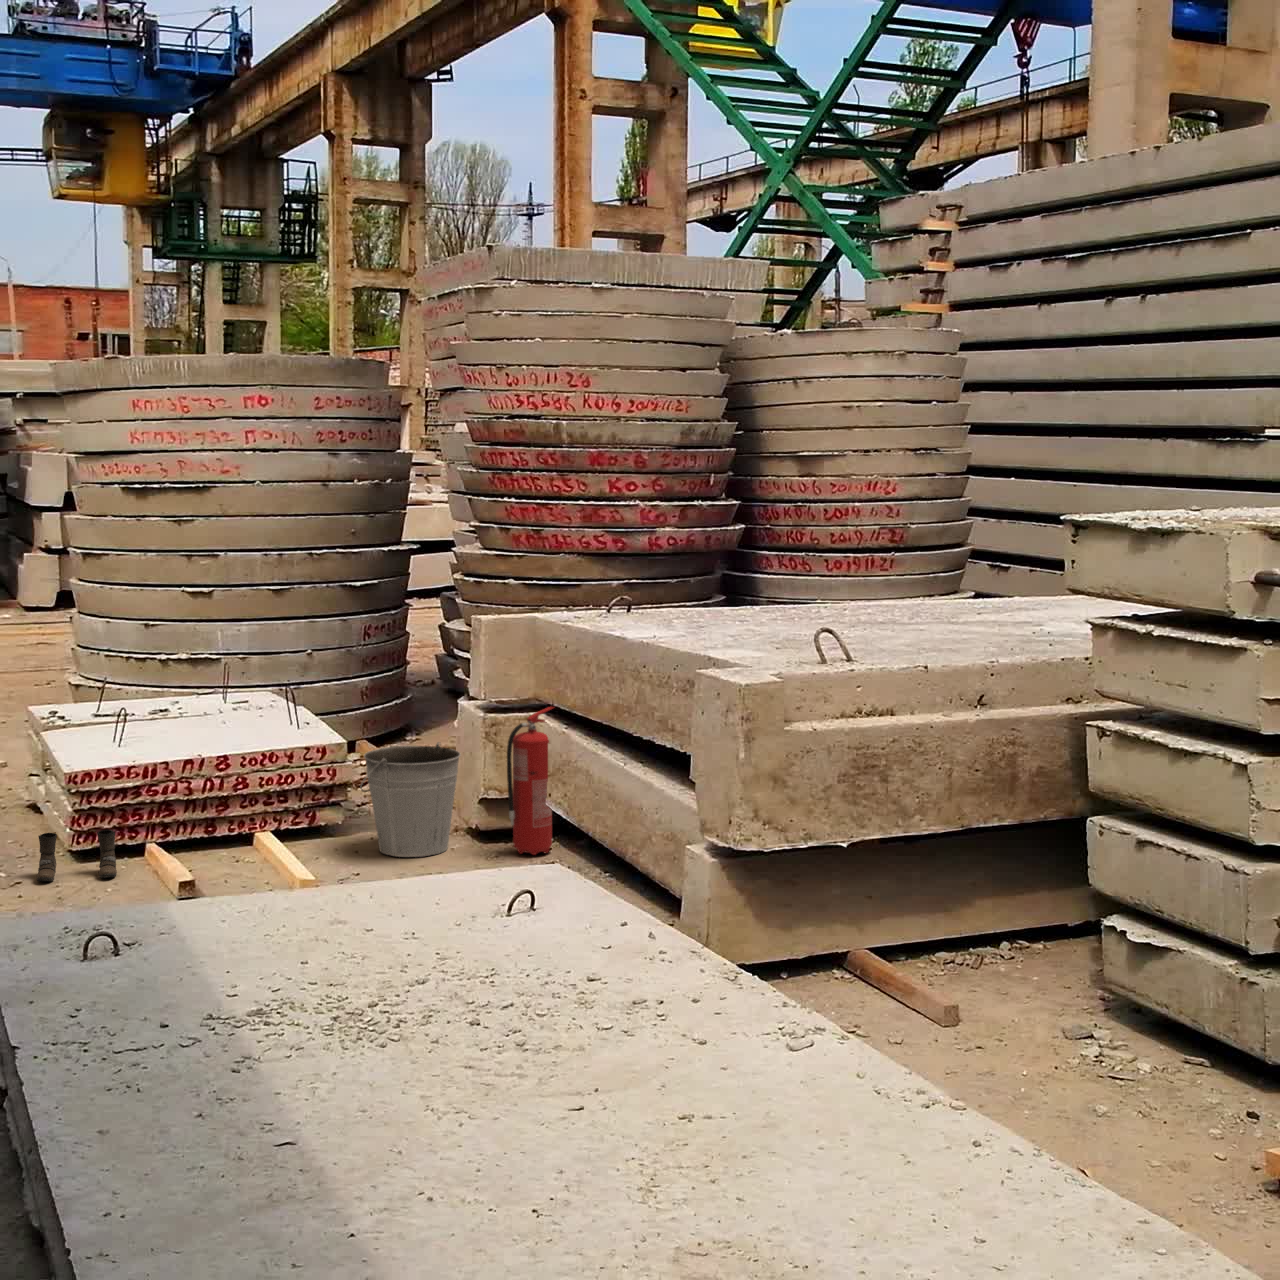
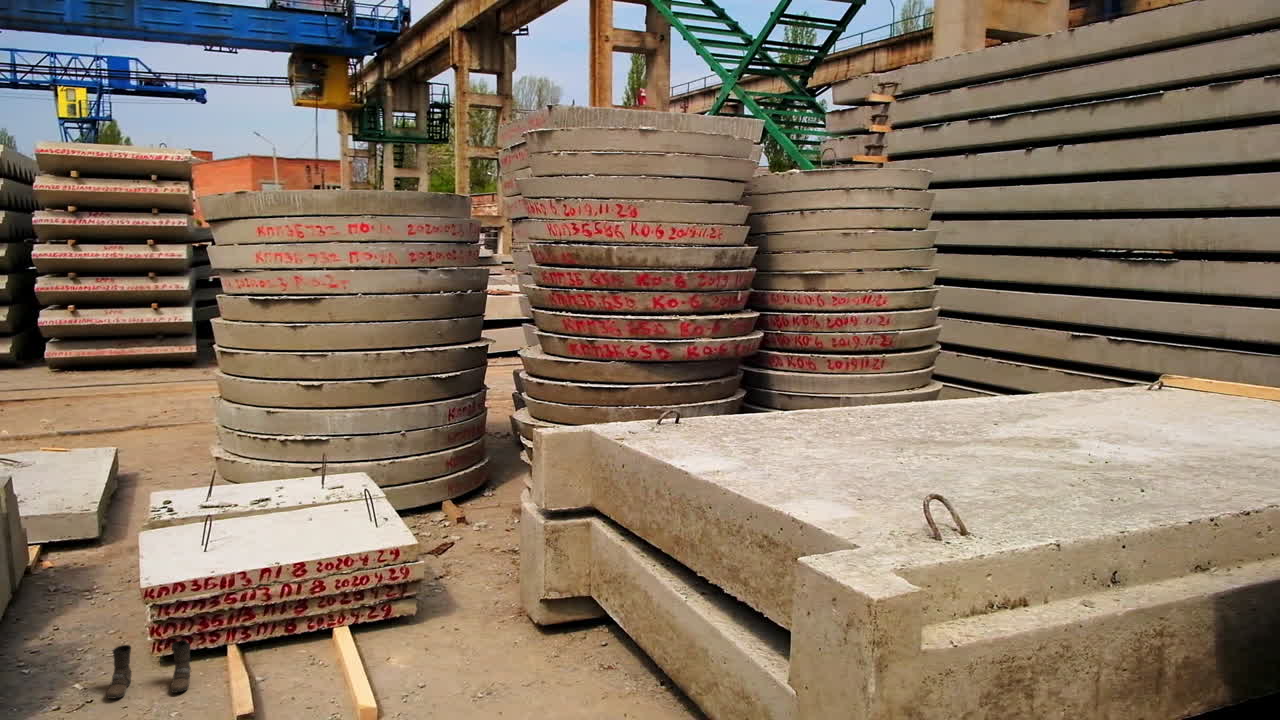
fire extinguisher: present [507,706,554,855] -> none [568,517,614,660]
bucket: present [360,742,461,857] -> none [430,543,525,660]

